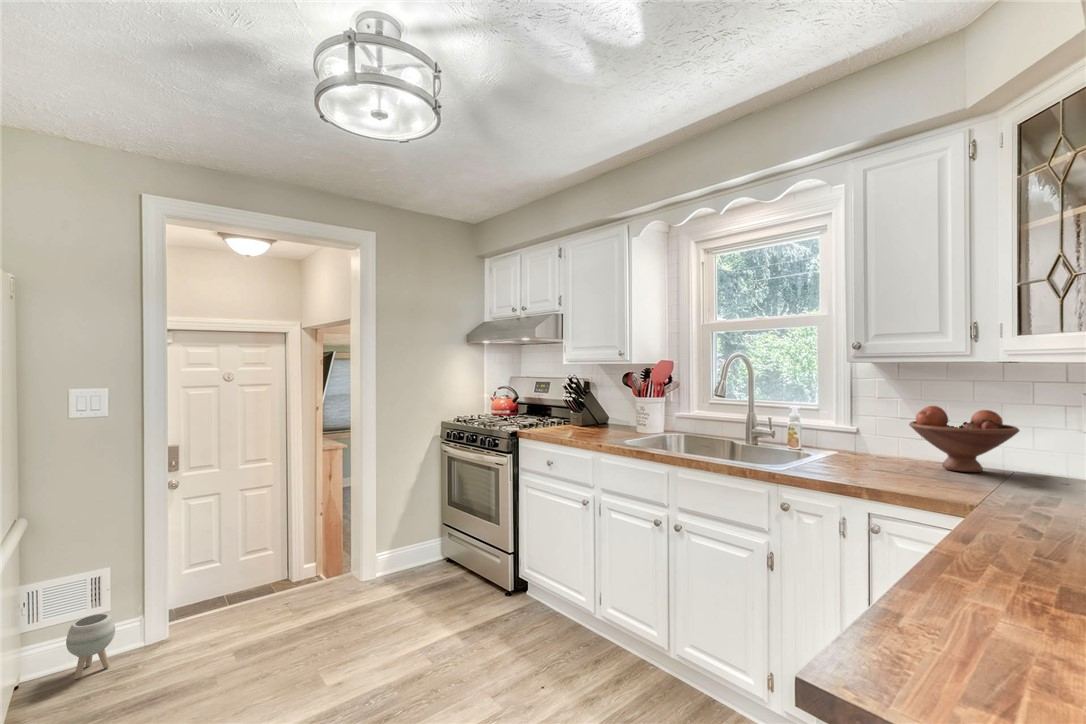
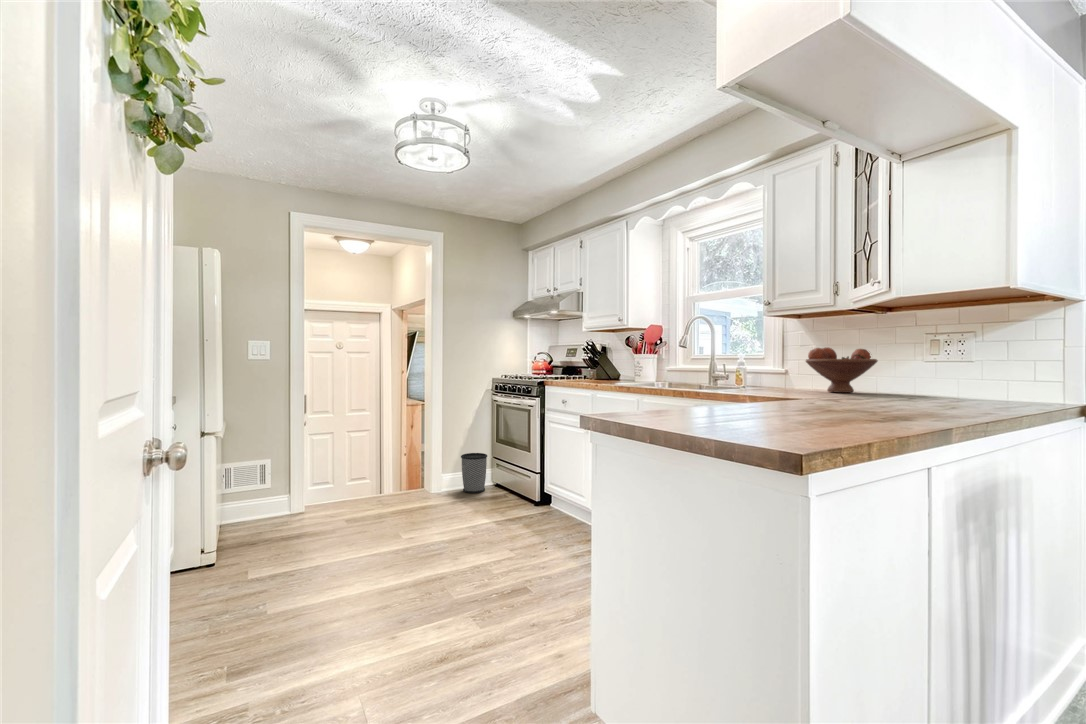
wastebasket: none [402,521,438,579] -> present [461,453,487,493]
planter: present [66,613,115,679] -> none [248,487,275,525]

